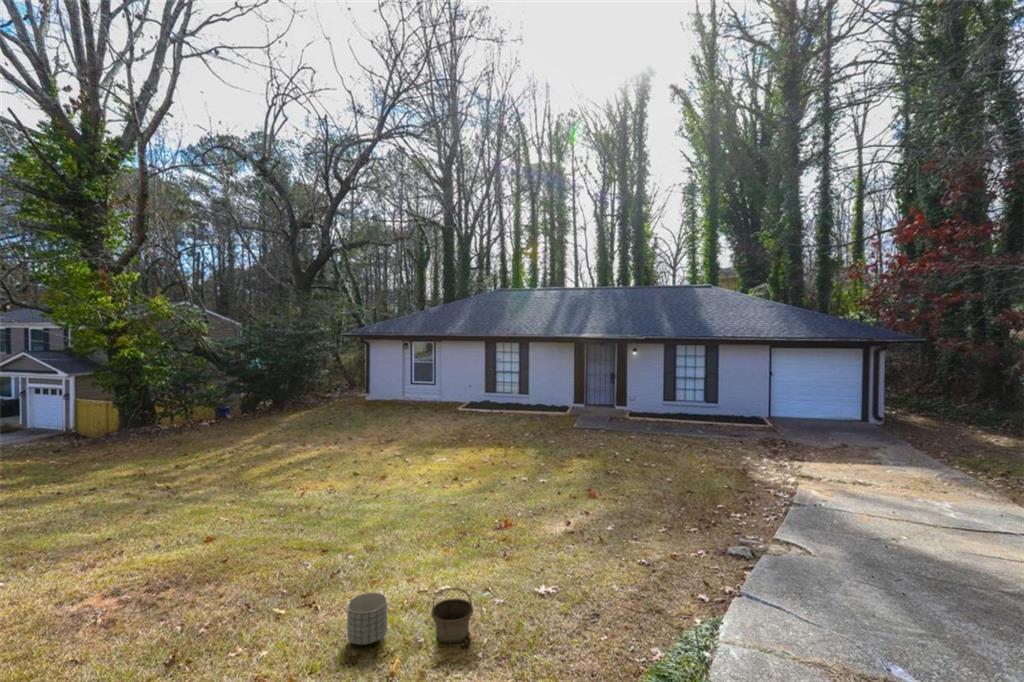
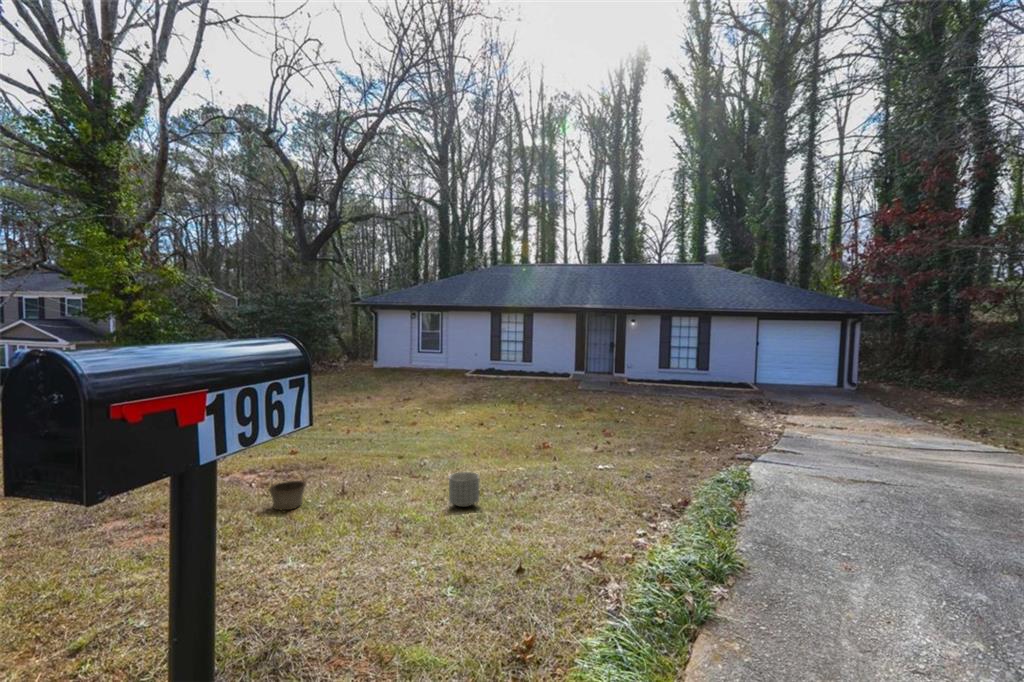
basket: present [431,588,473,643] -> present [269,469,306,510]

